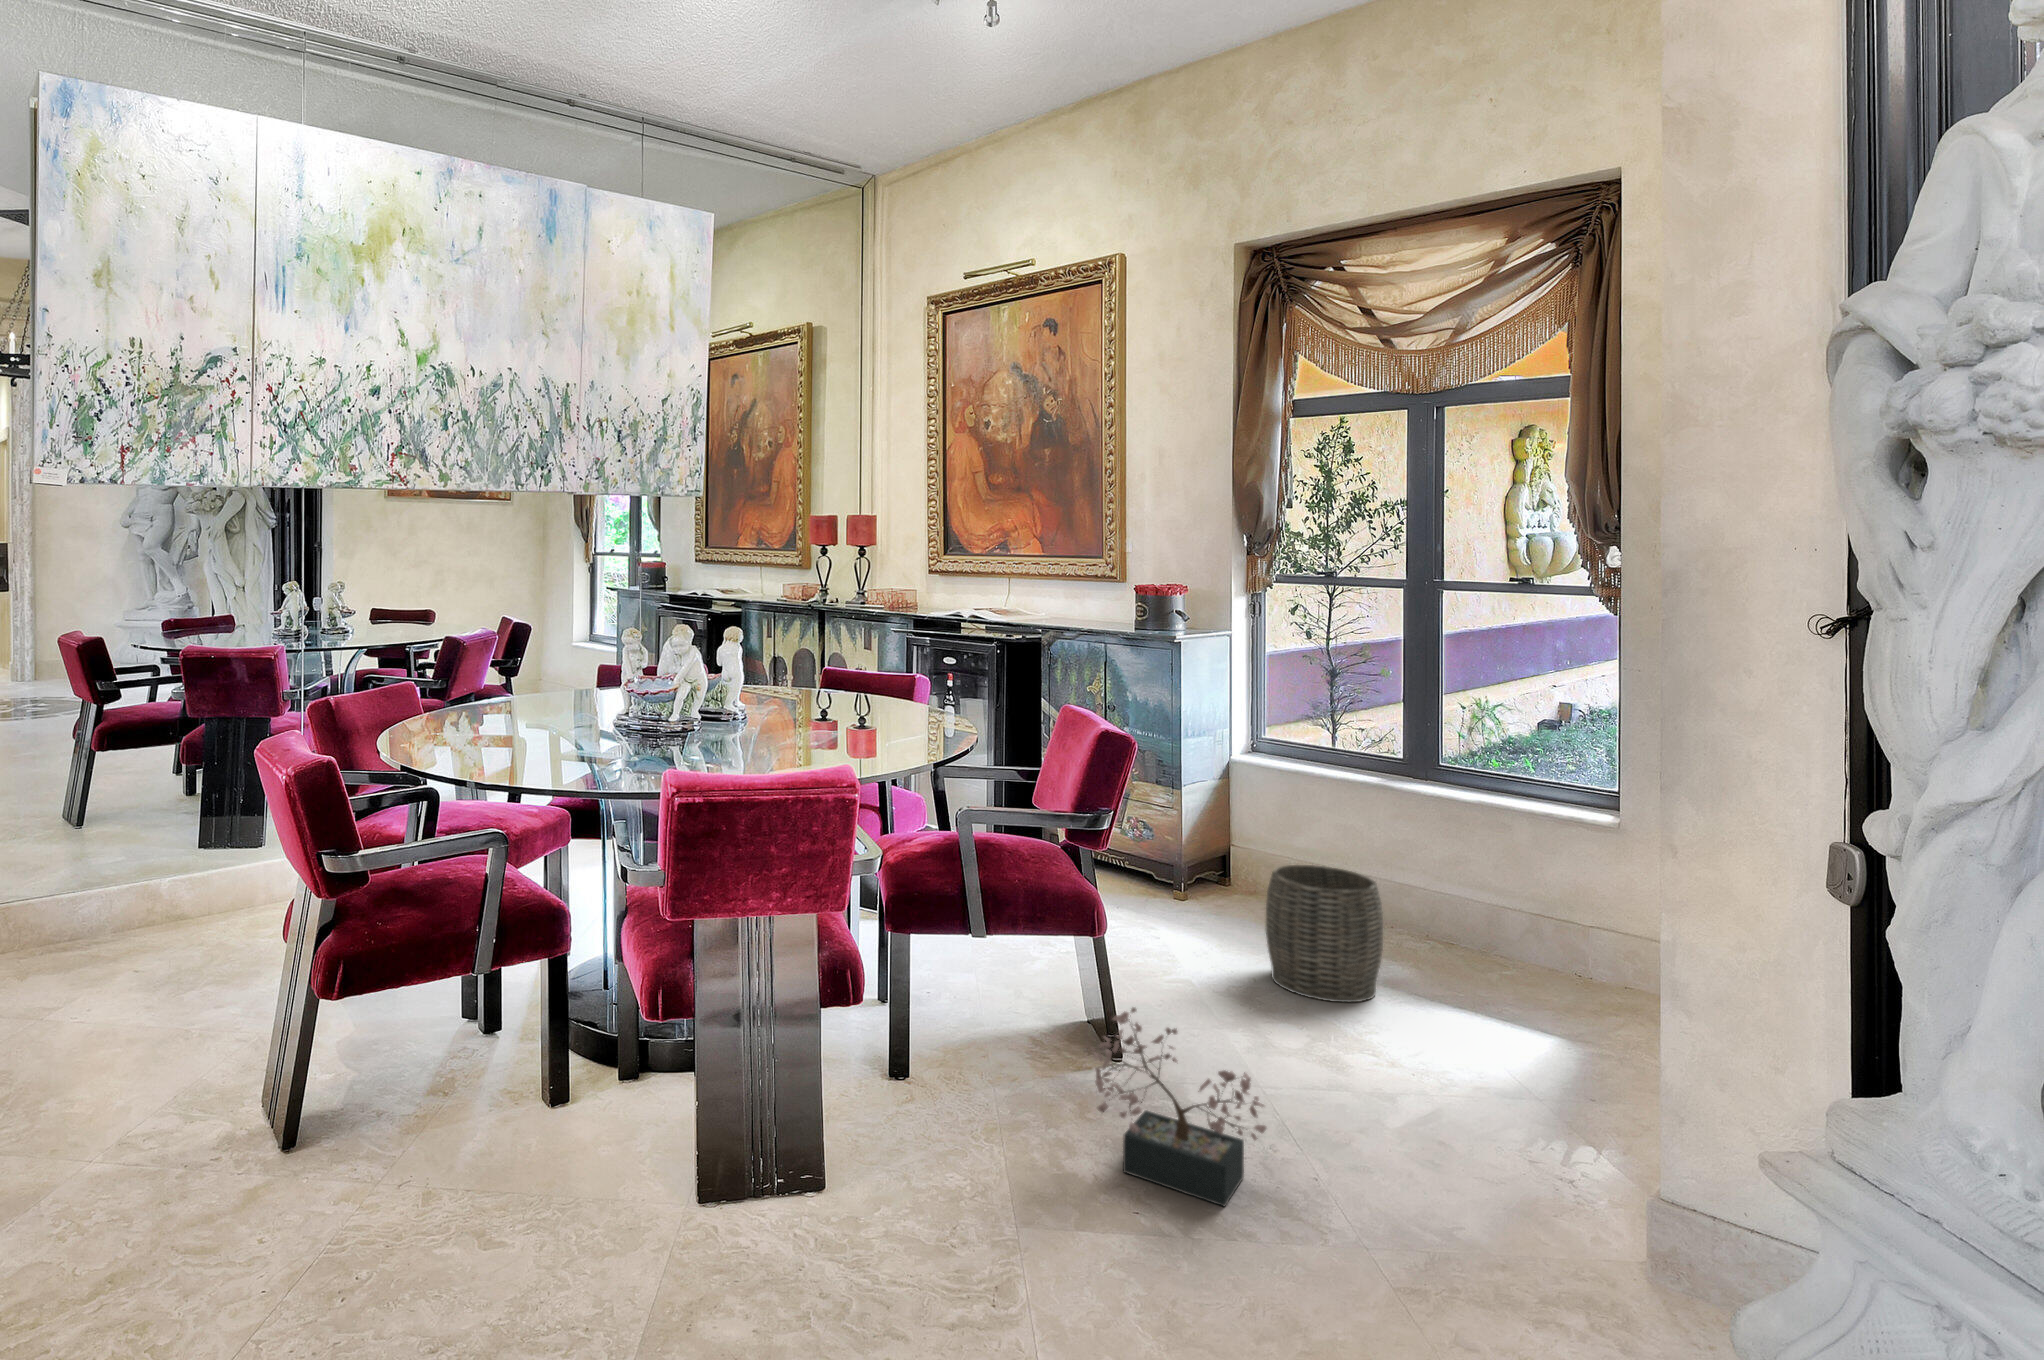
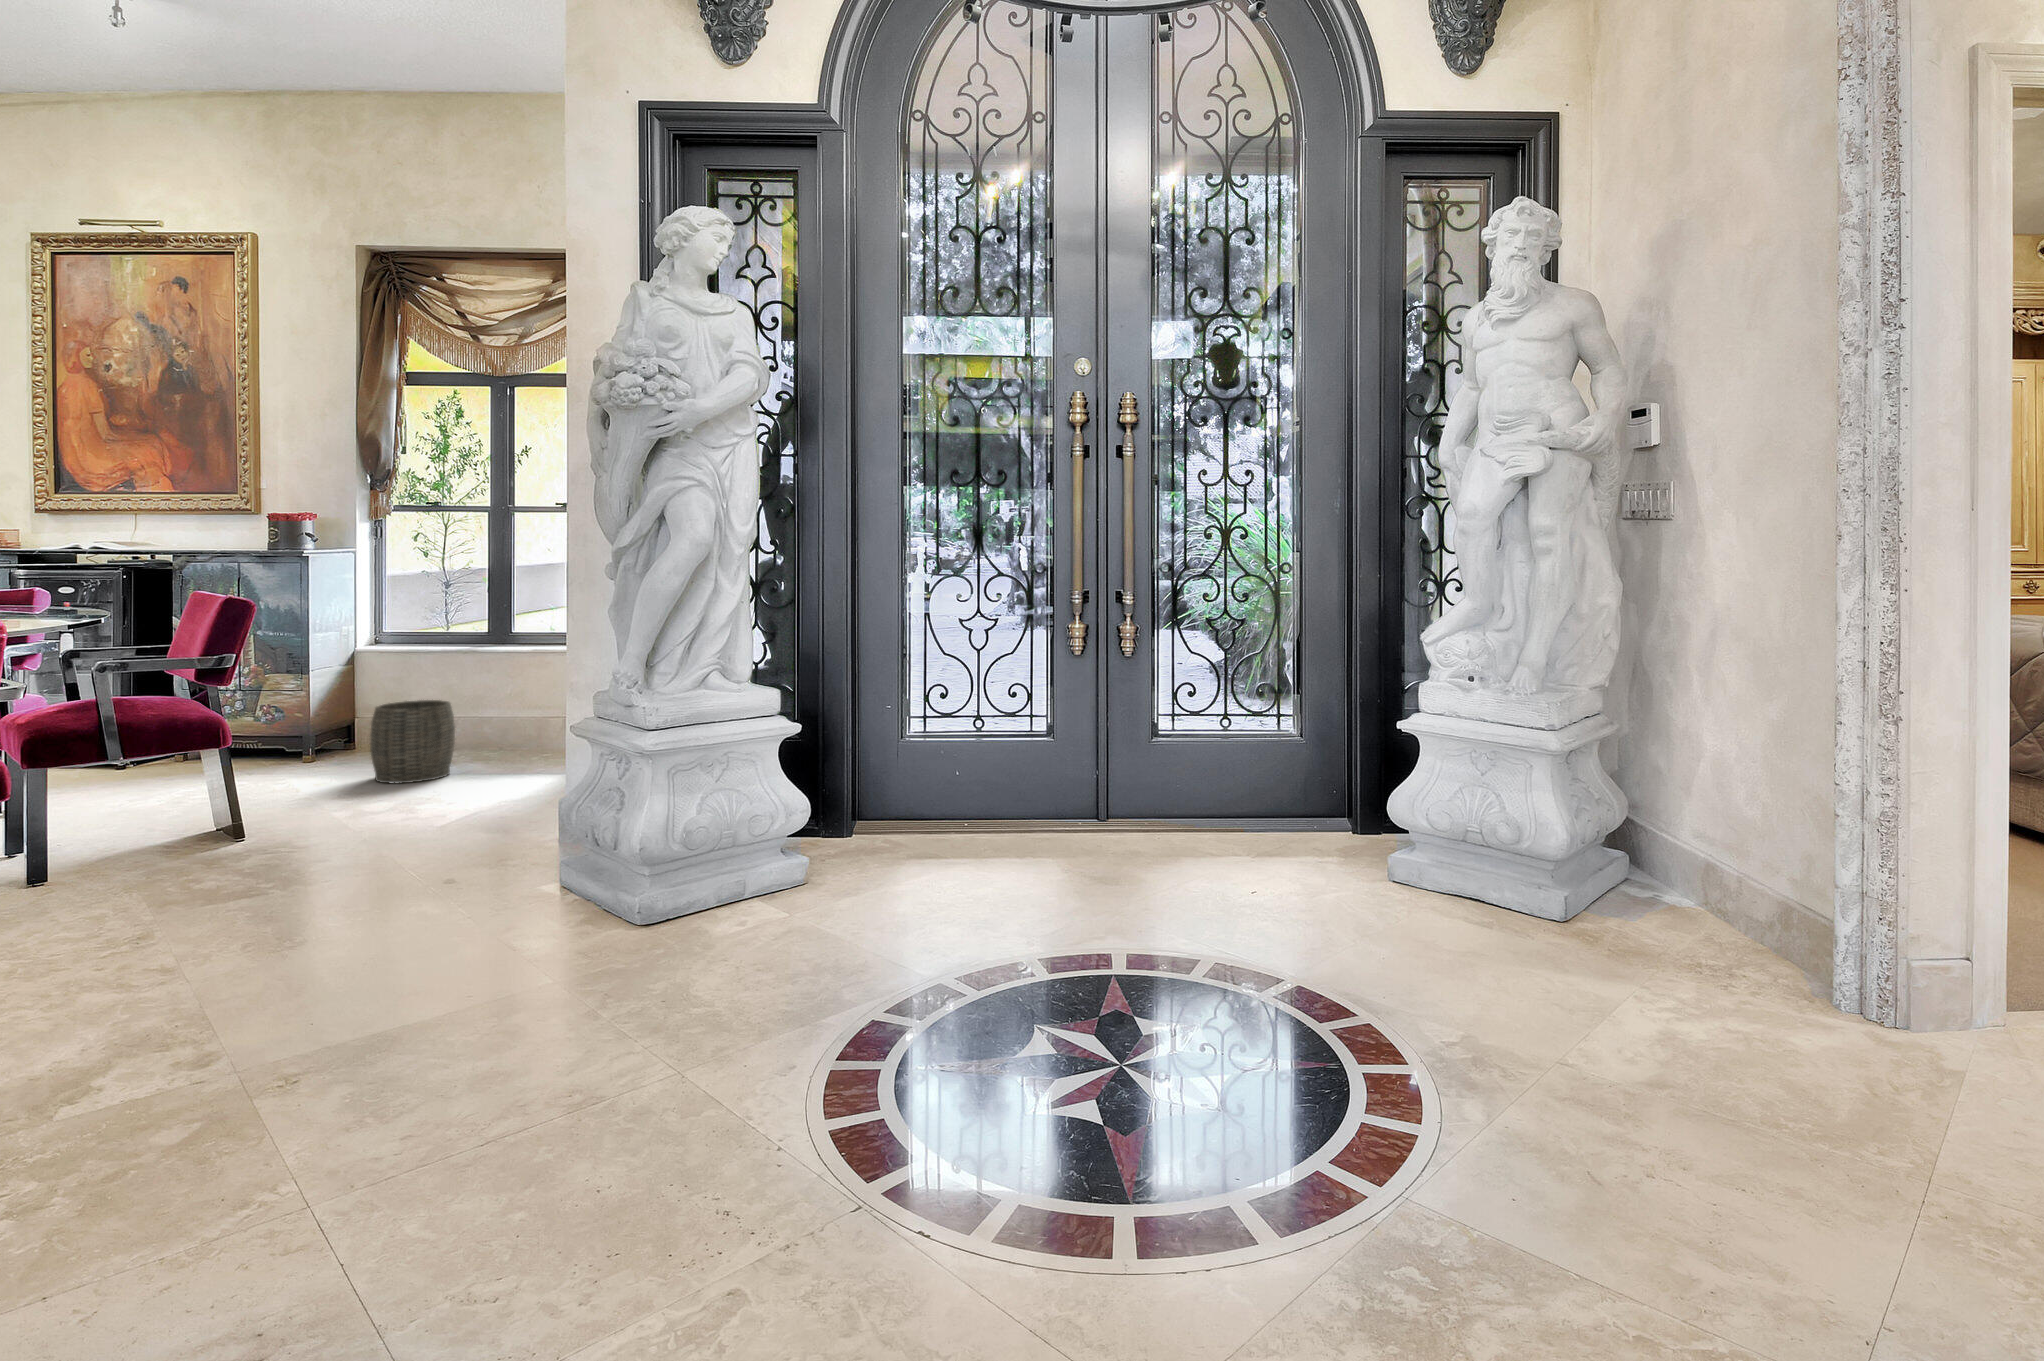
decorative plant: present [1091,1008,1266,1206] -> none [206,772,337,869]

